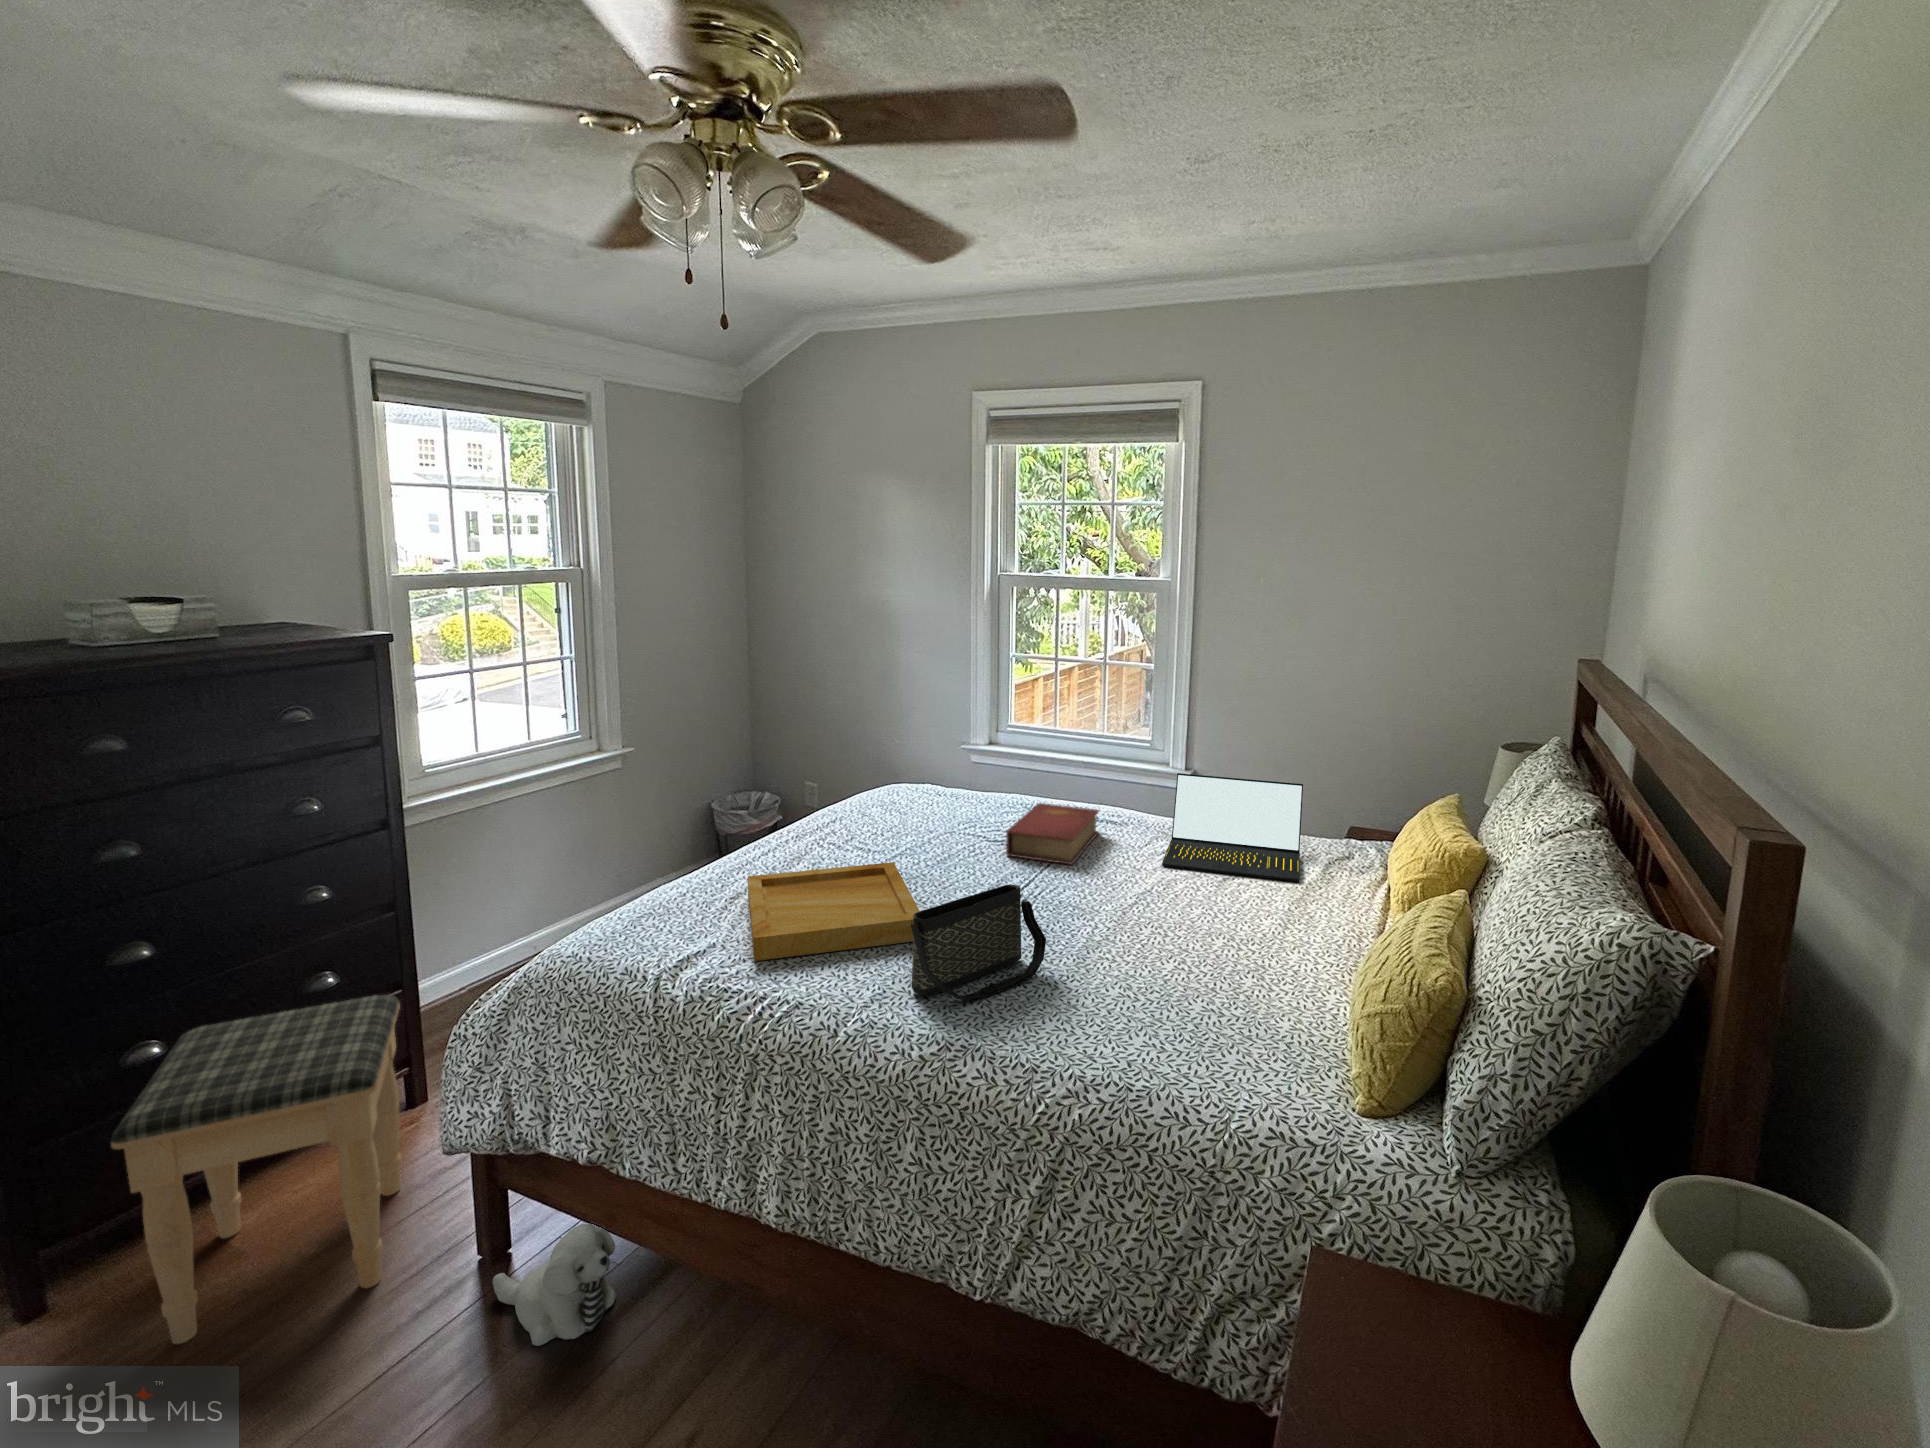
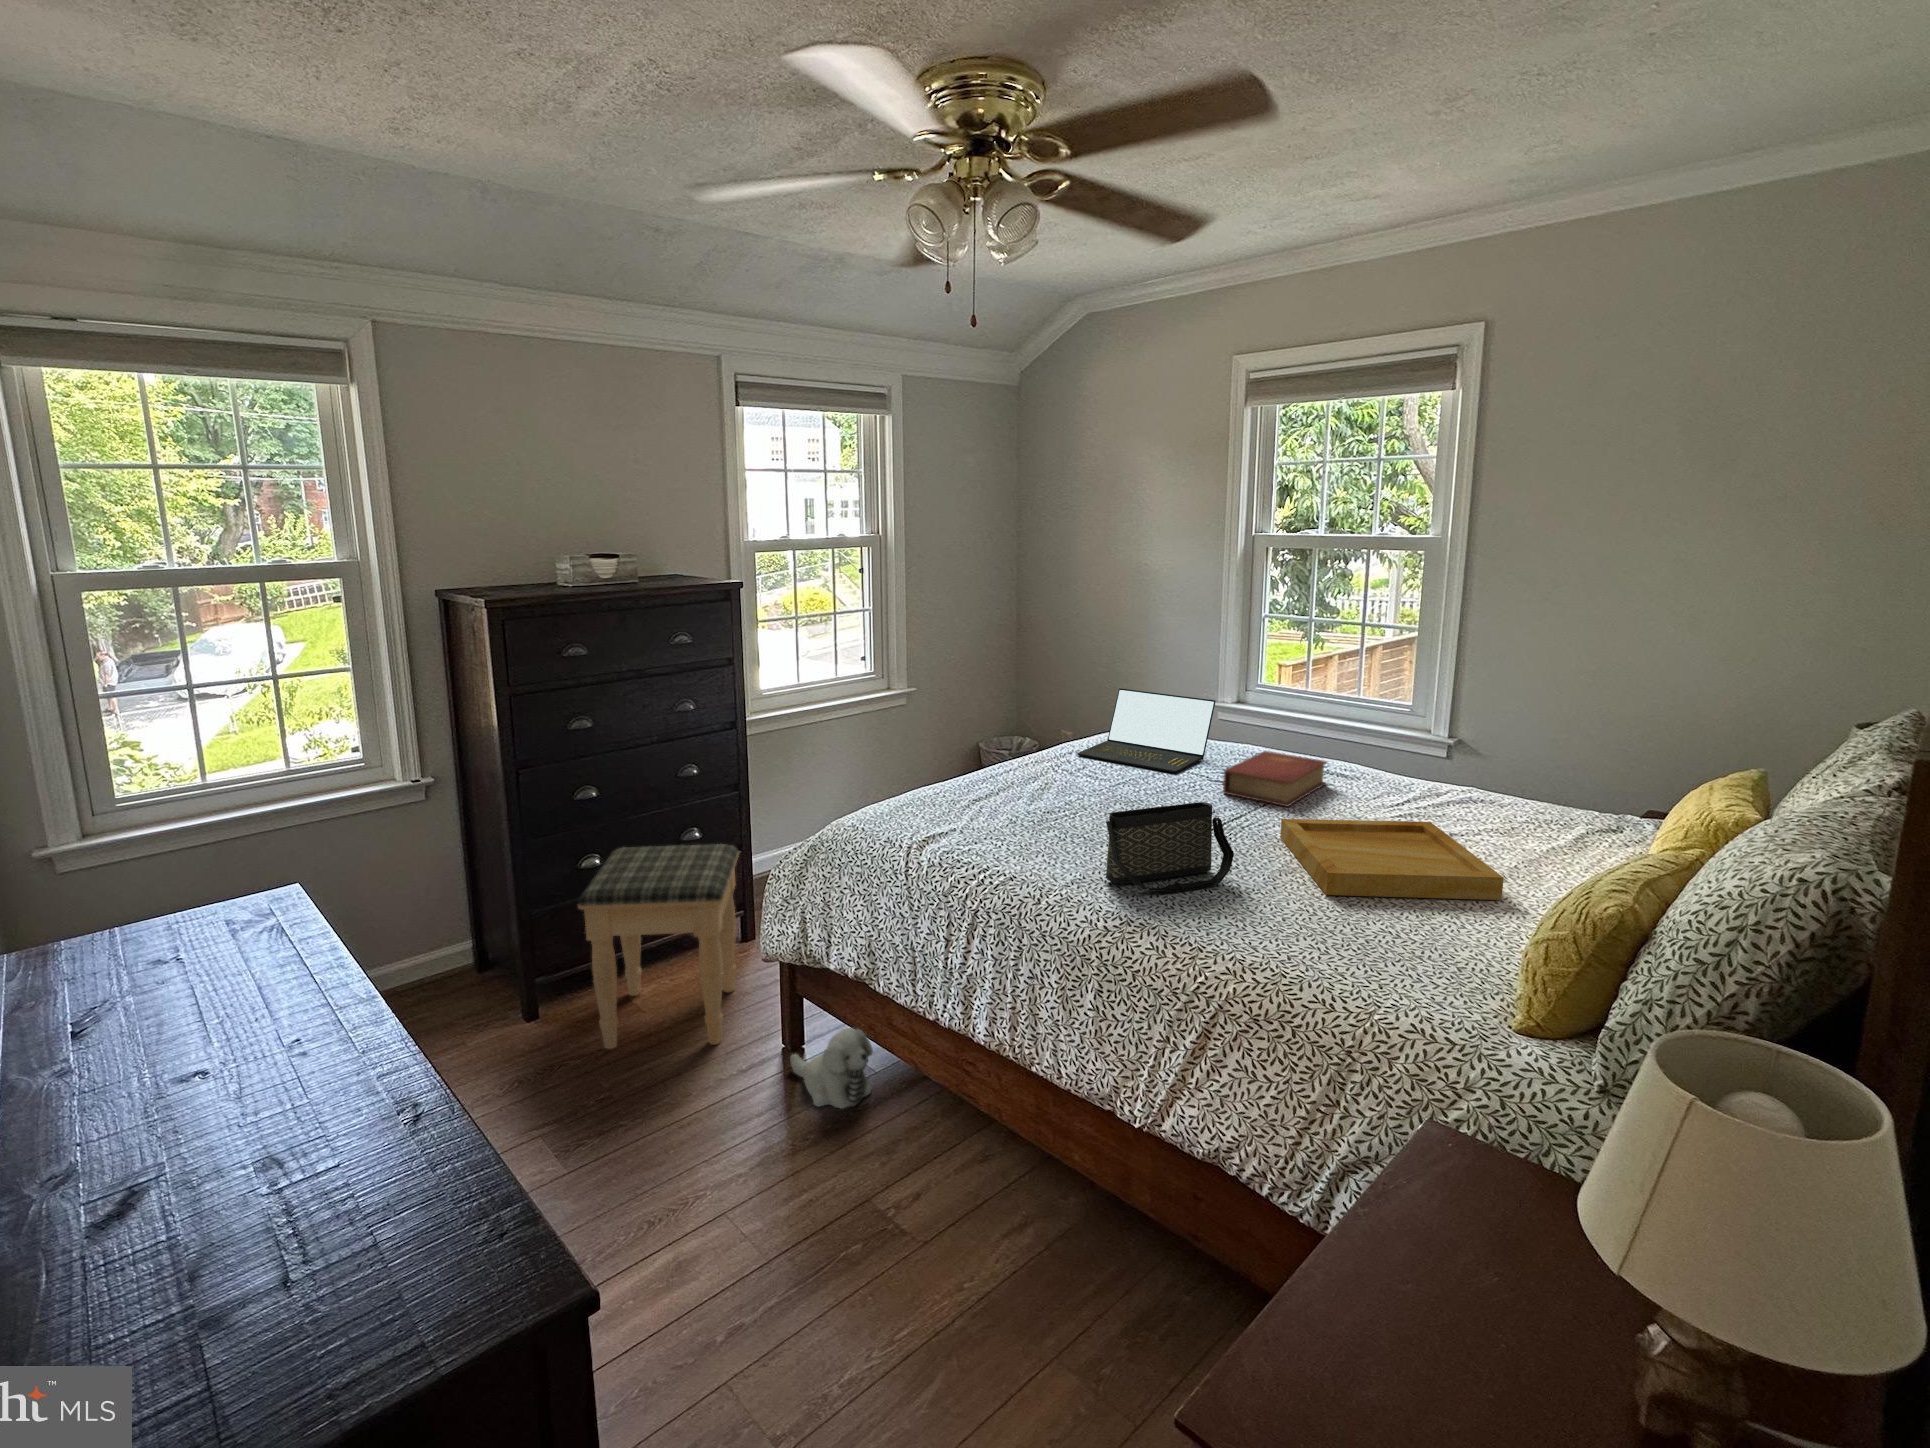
laptop: present [1162,773,1303,882] -> present [1077,688,1216,773]
tray: present [748,862,919,961] -> present [1280,819,1504,900]

